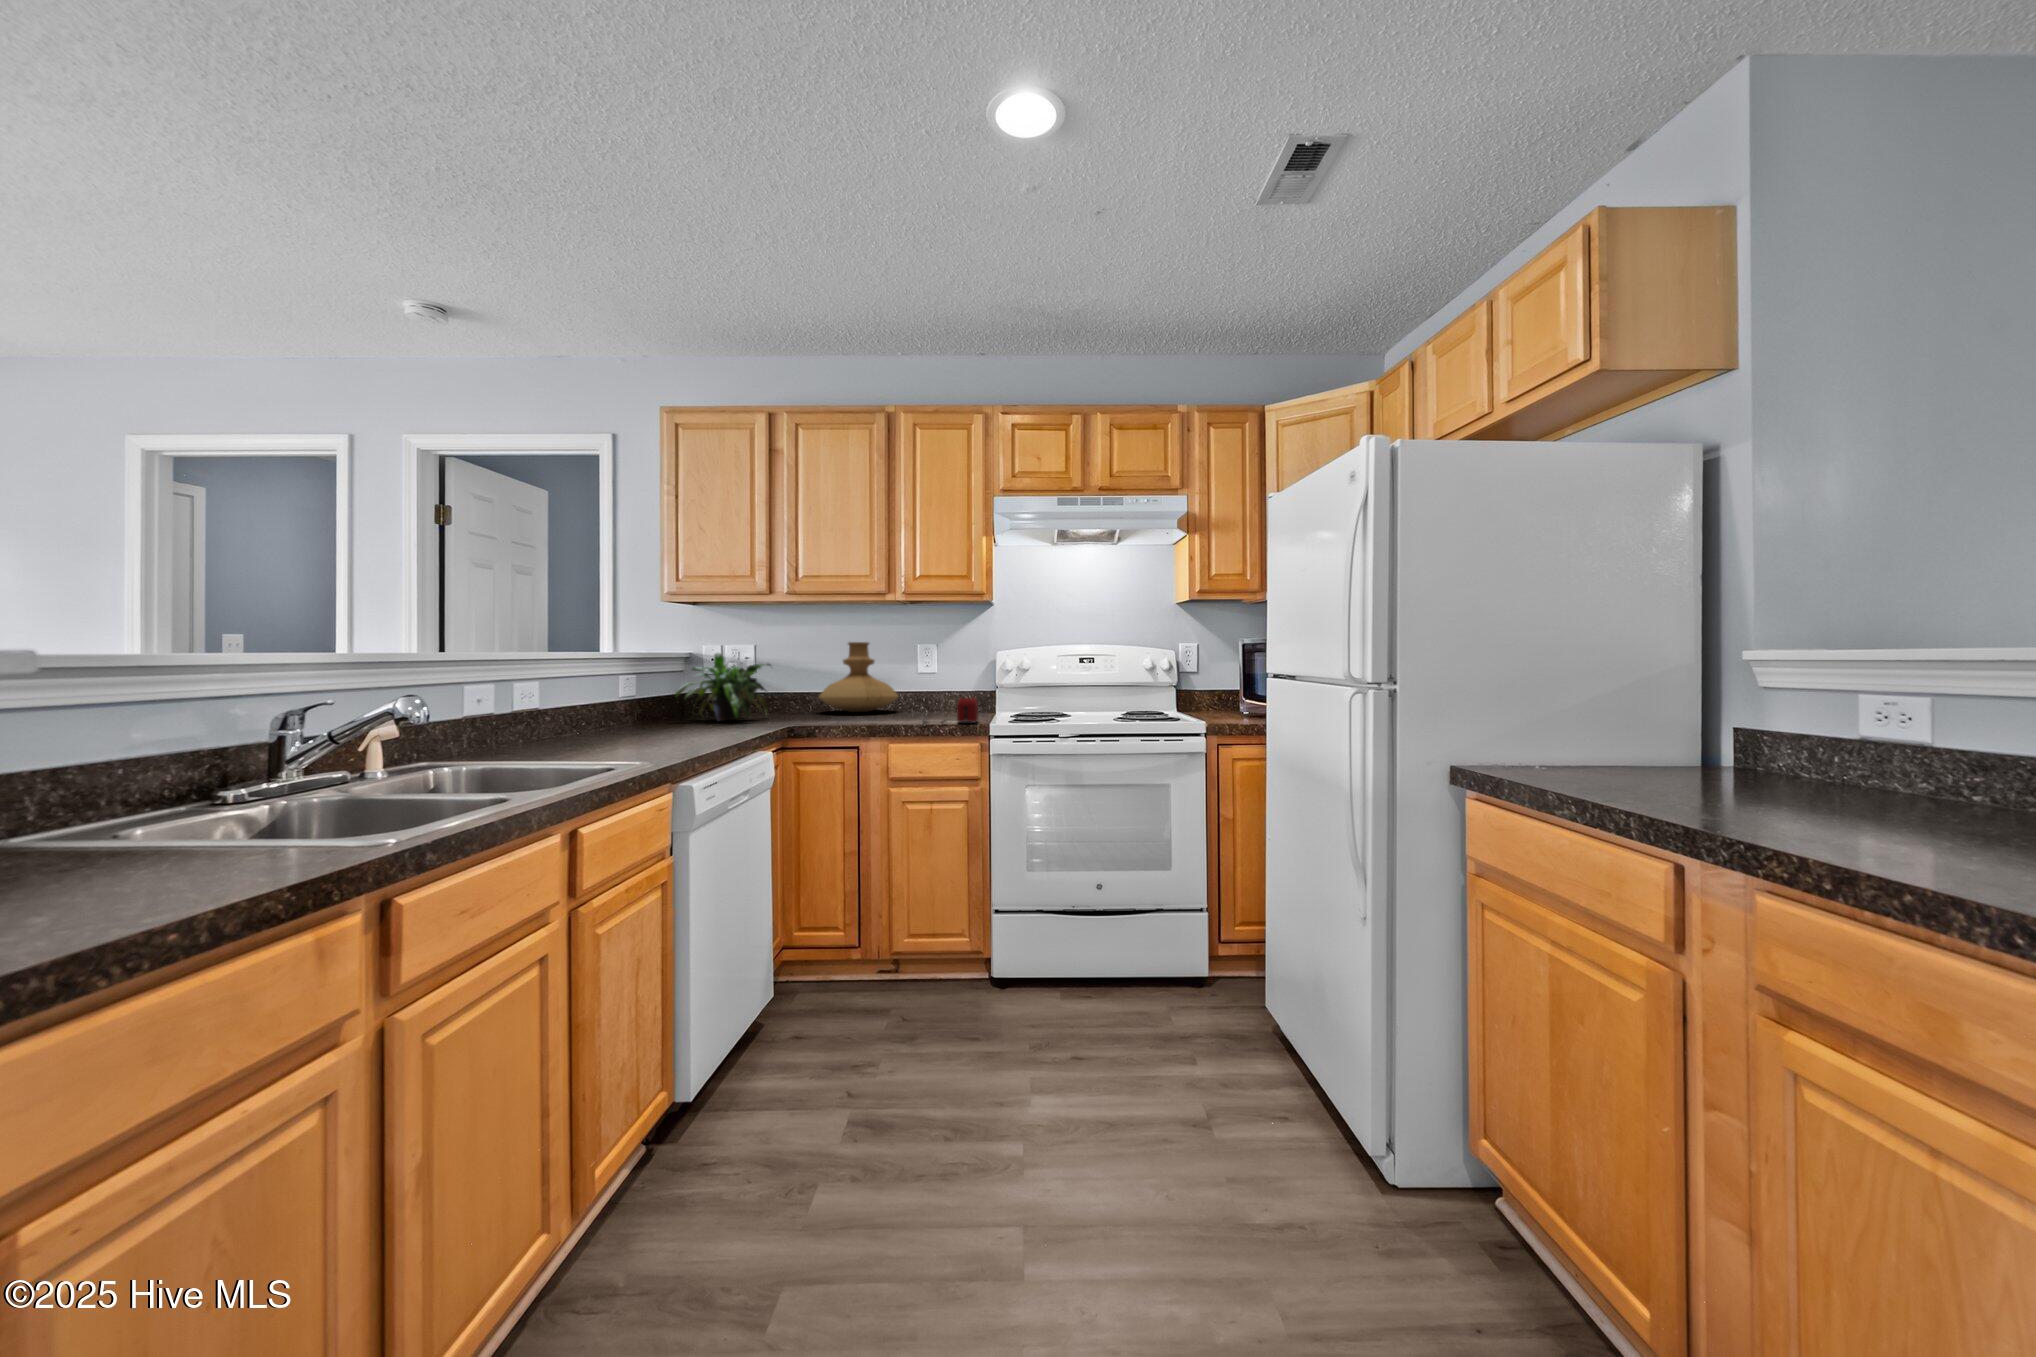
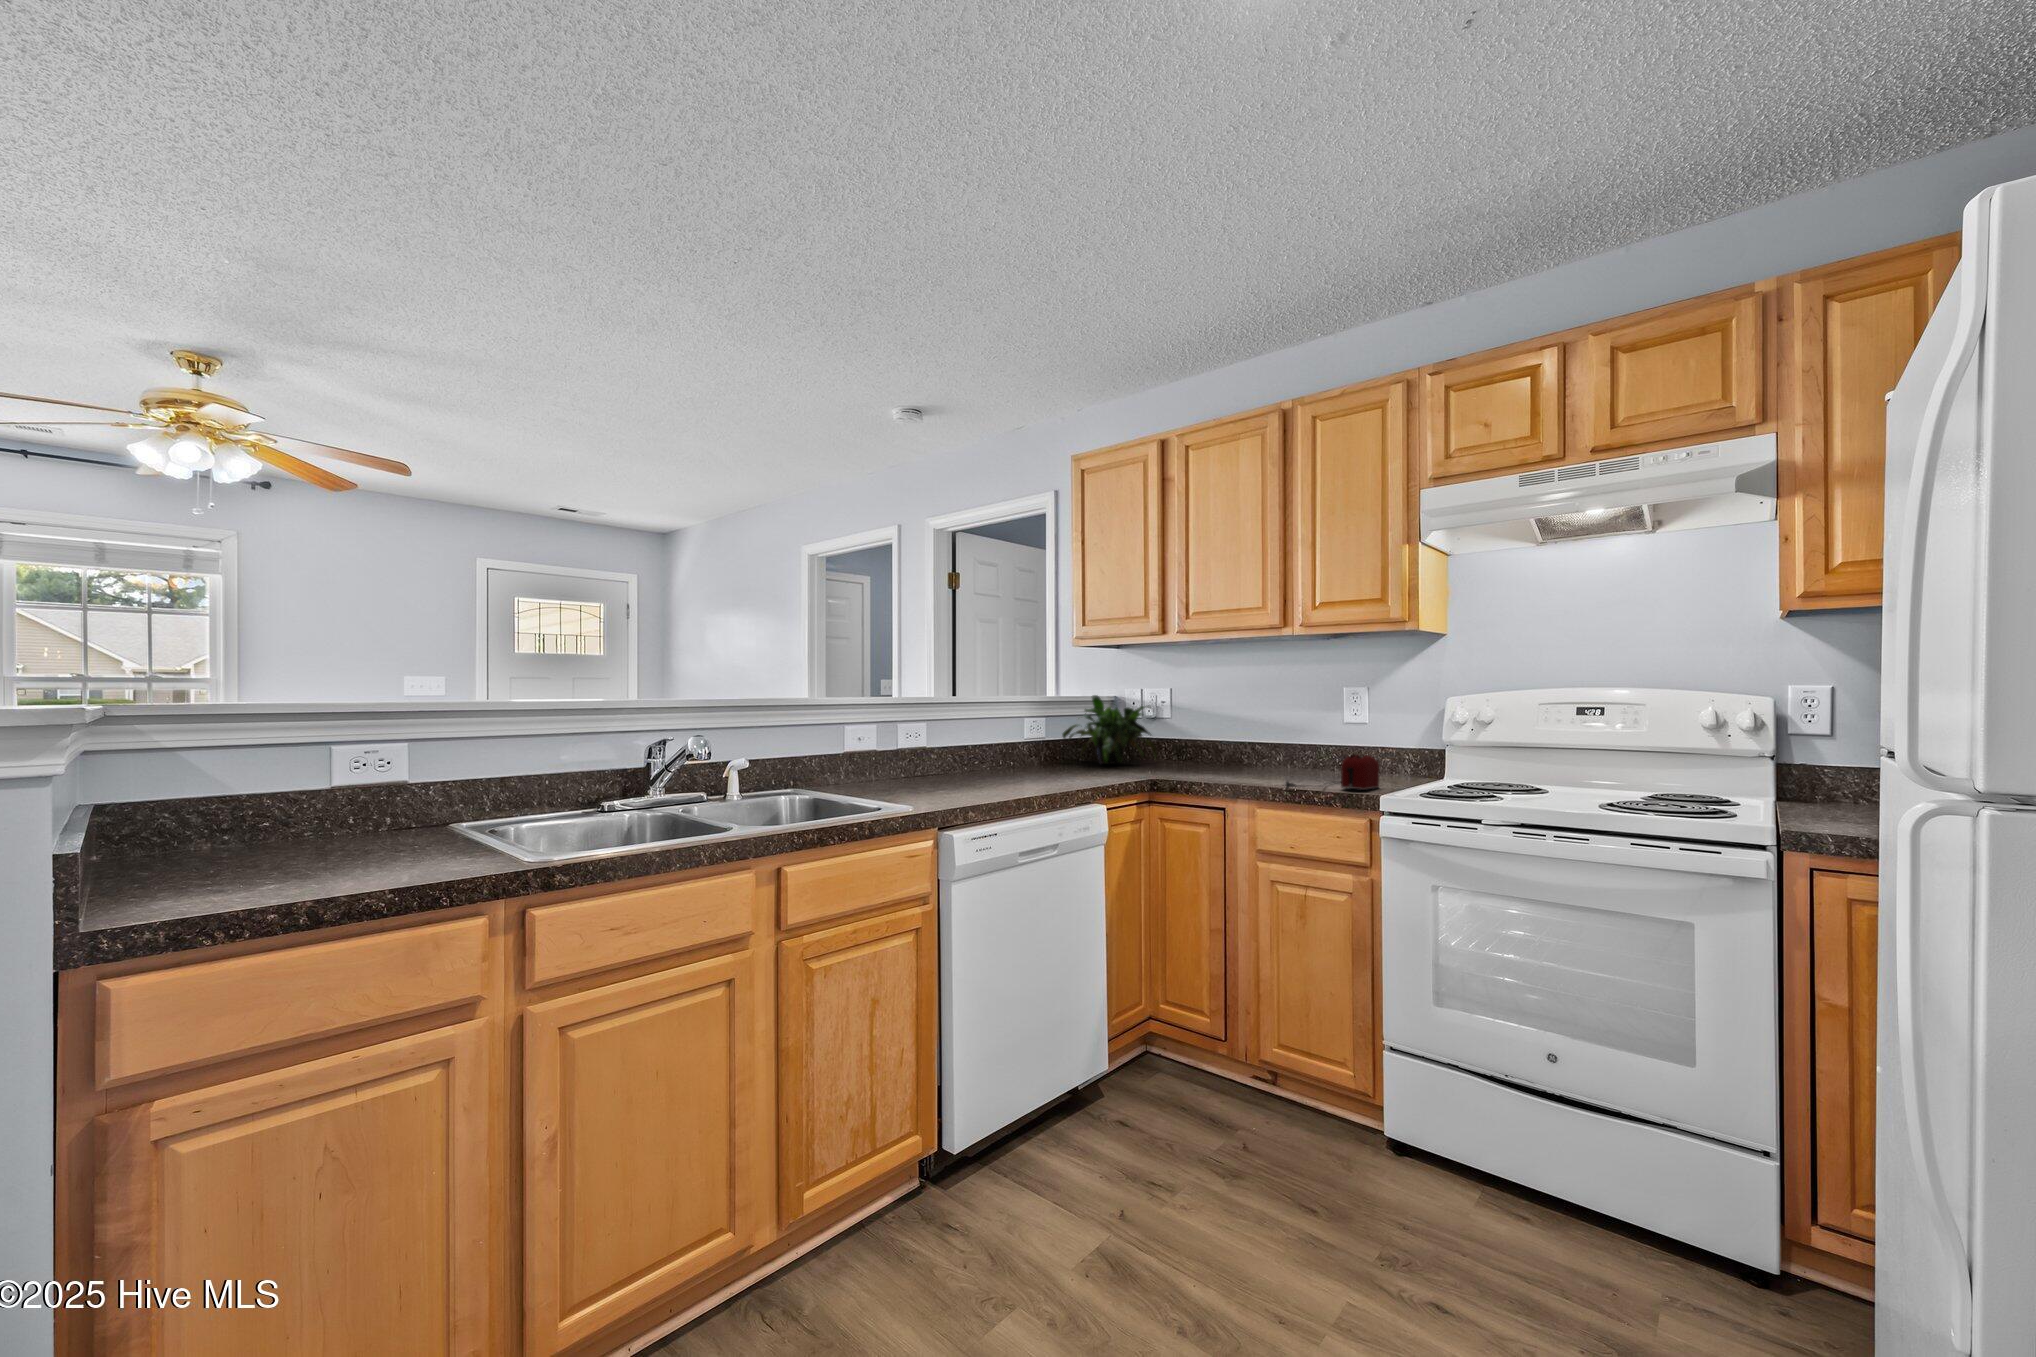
vase: present [819,642,898,712] -> none [1221,681,1317,762]

